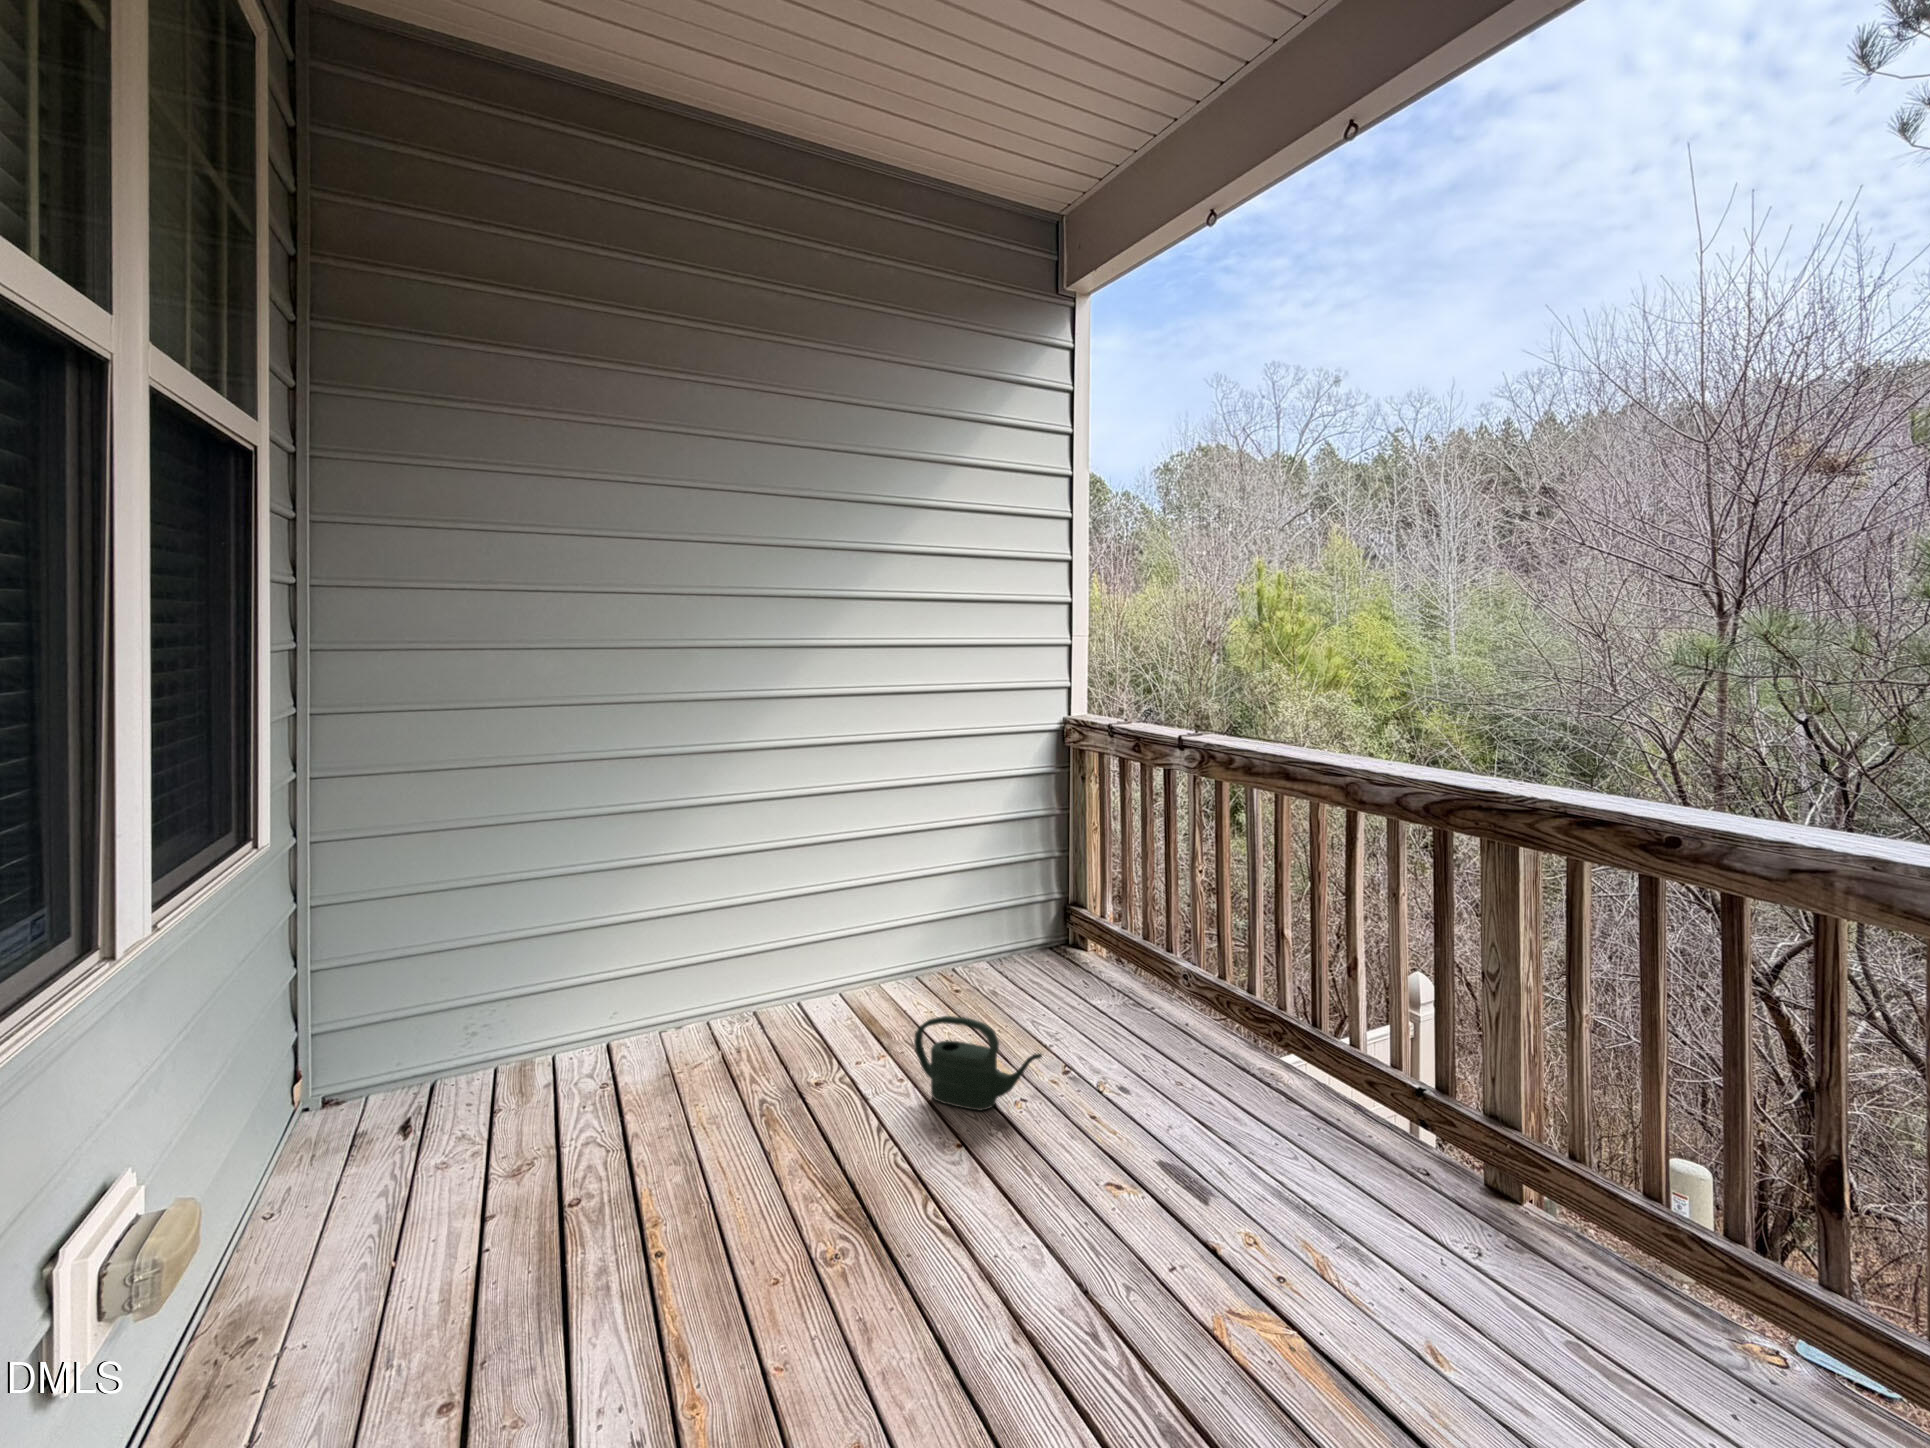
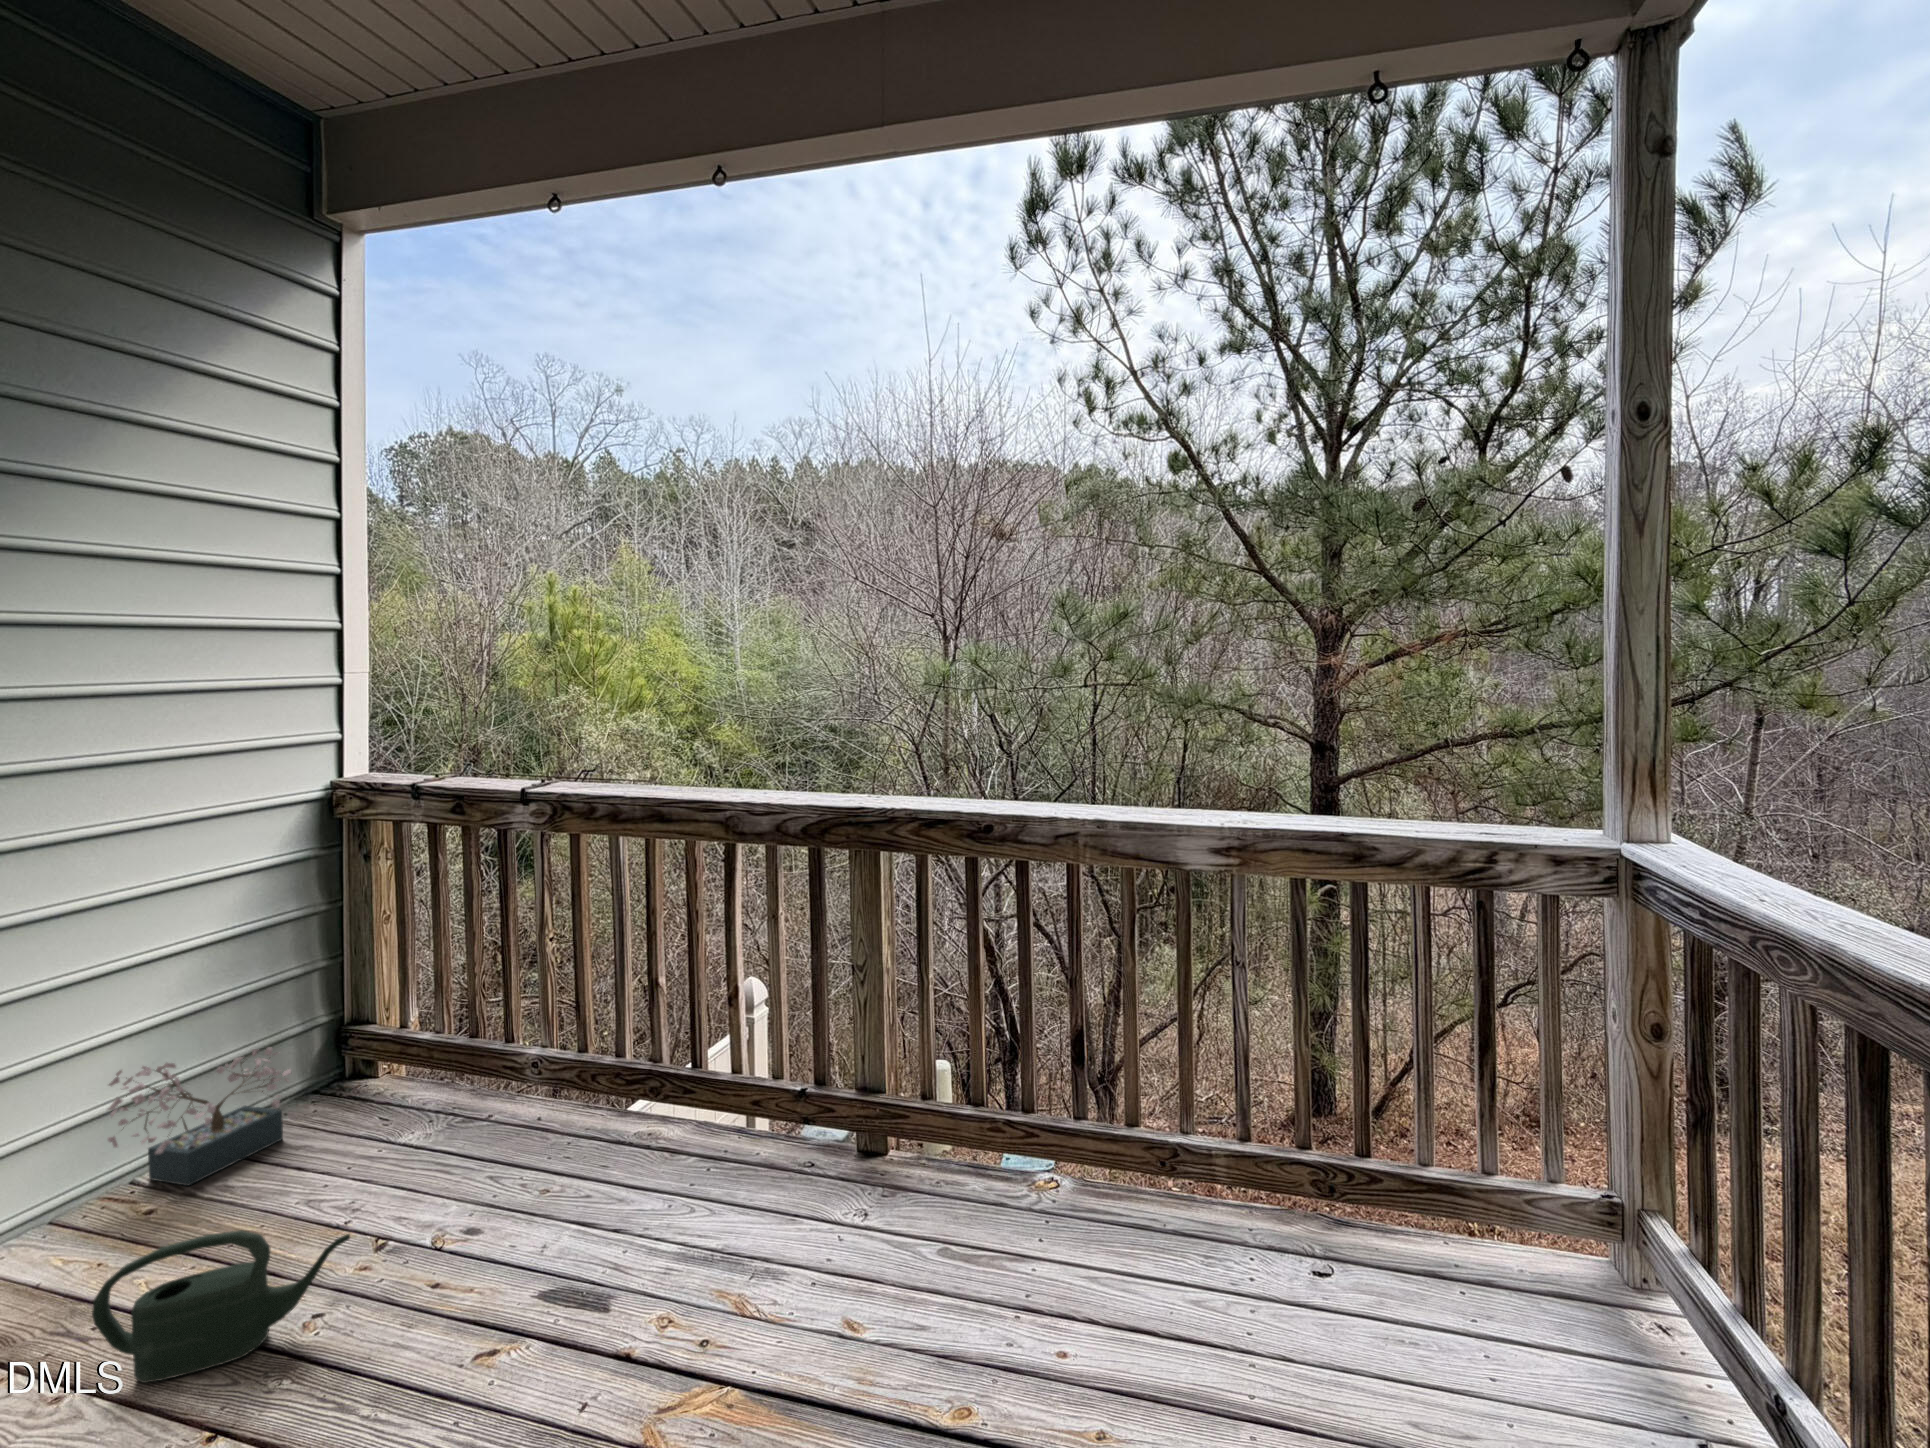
decorative plant: none [937,895,1032,986] -> present [108,1048,291,1186]

